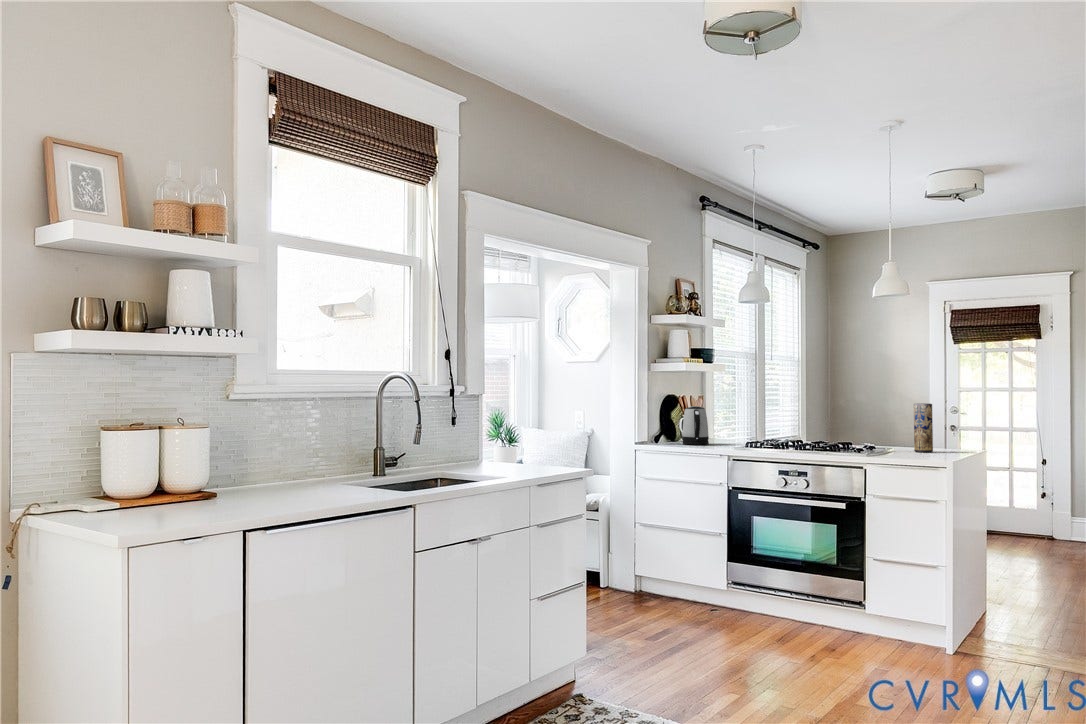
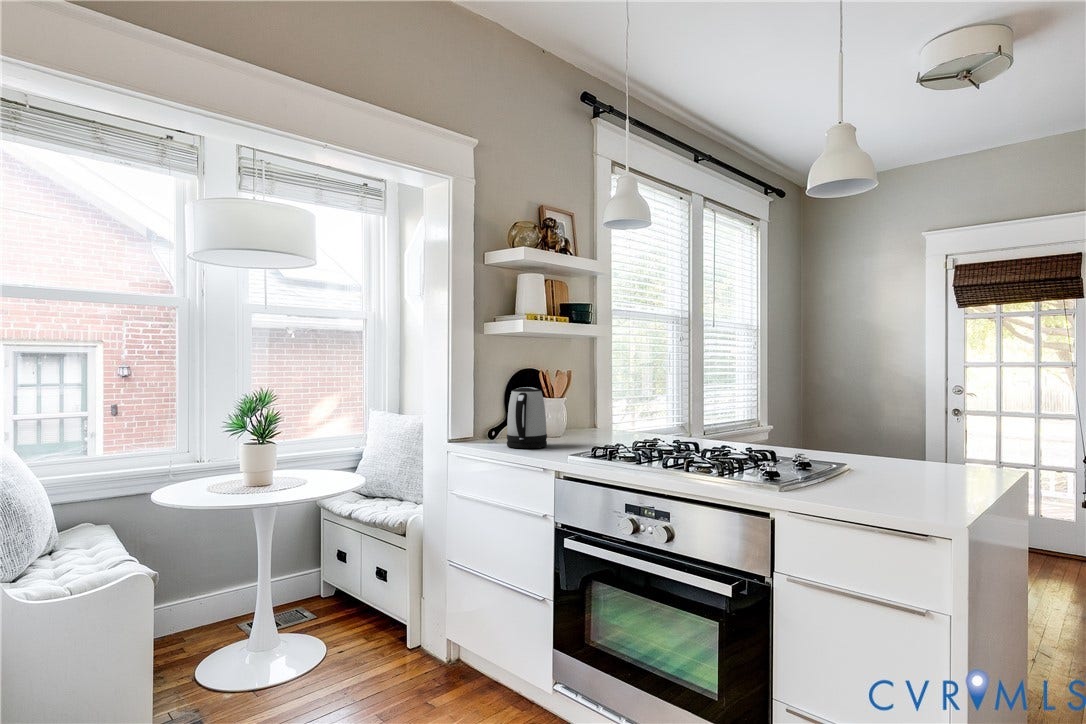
vase: present [914,403,933,452] -> none [882,386,920,483]

